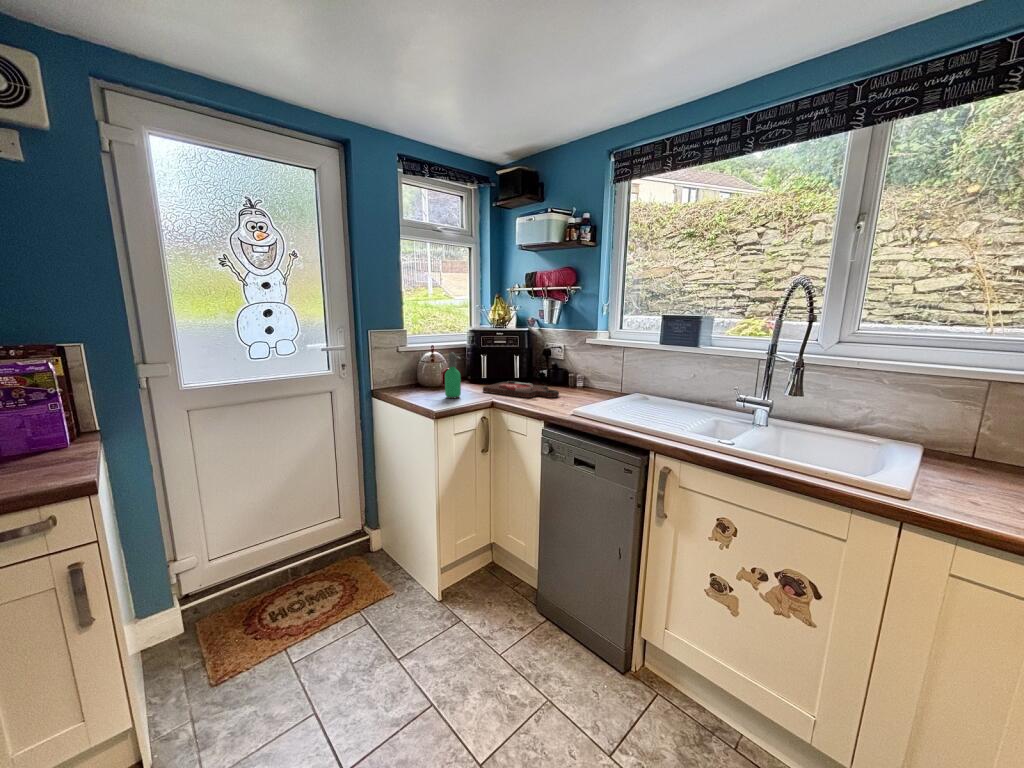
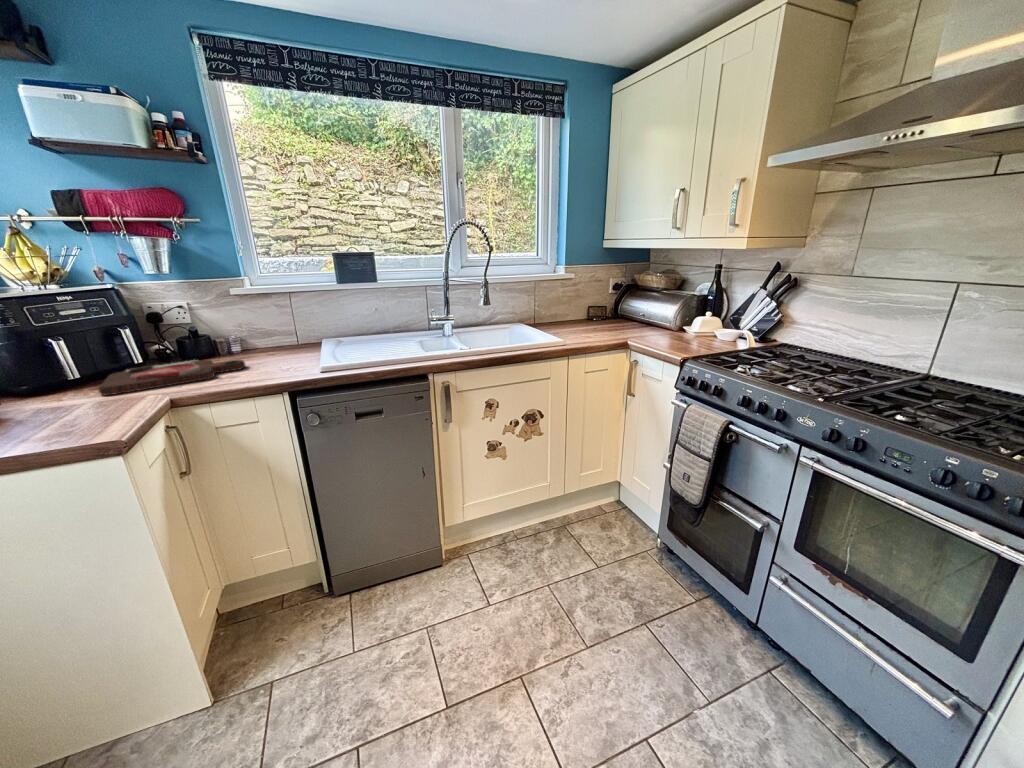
soap dispenser: present [445,353,461,398] -> none [32,337,91,422]

